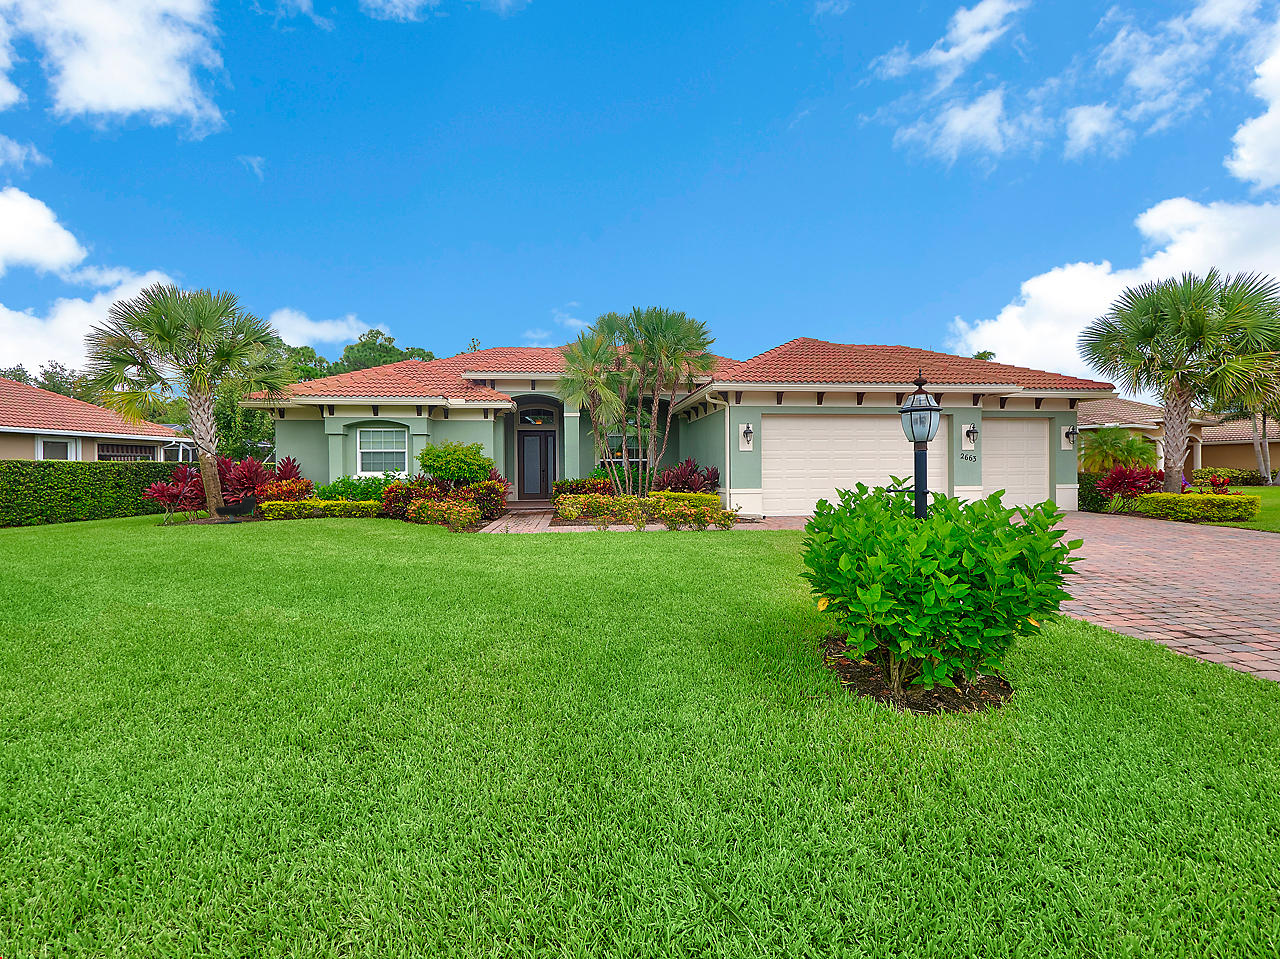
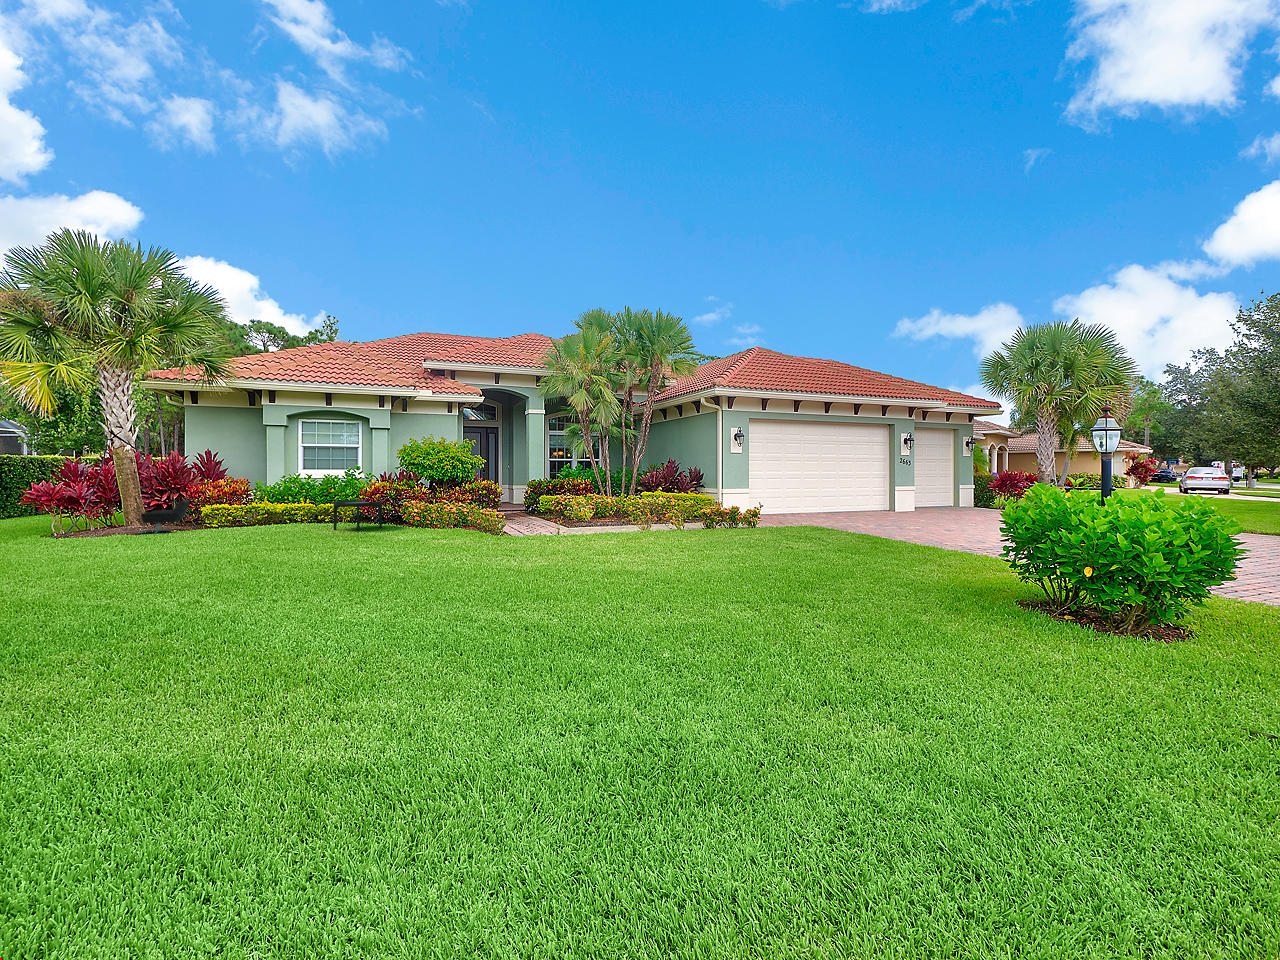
round table: none [348,498,394,525] -> present [331,500,384,531]

